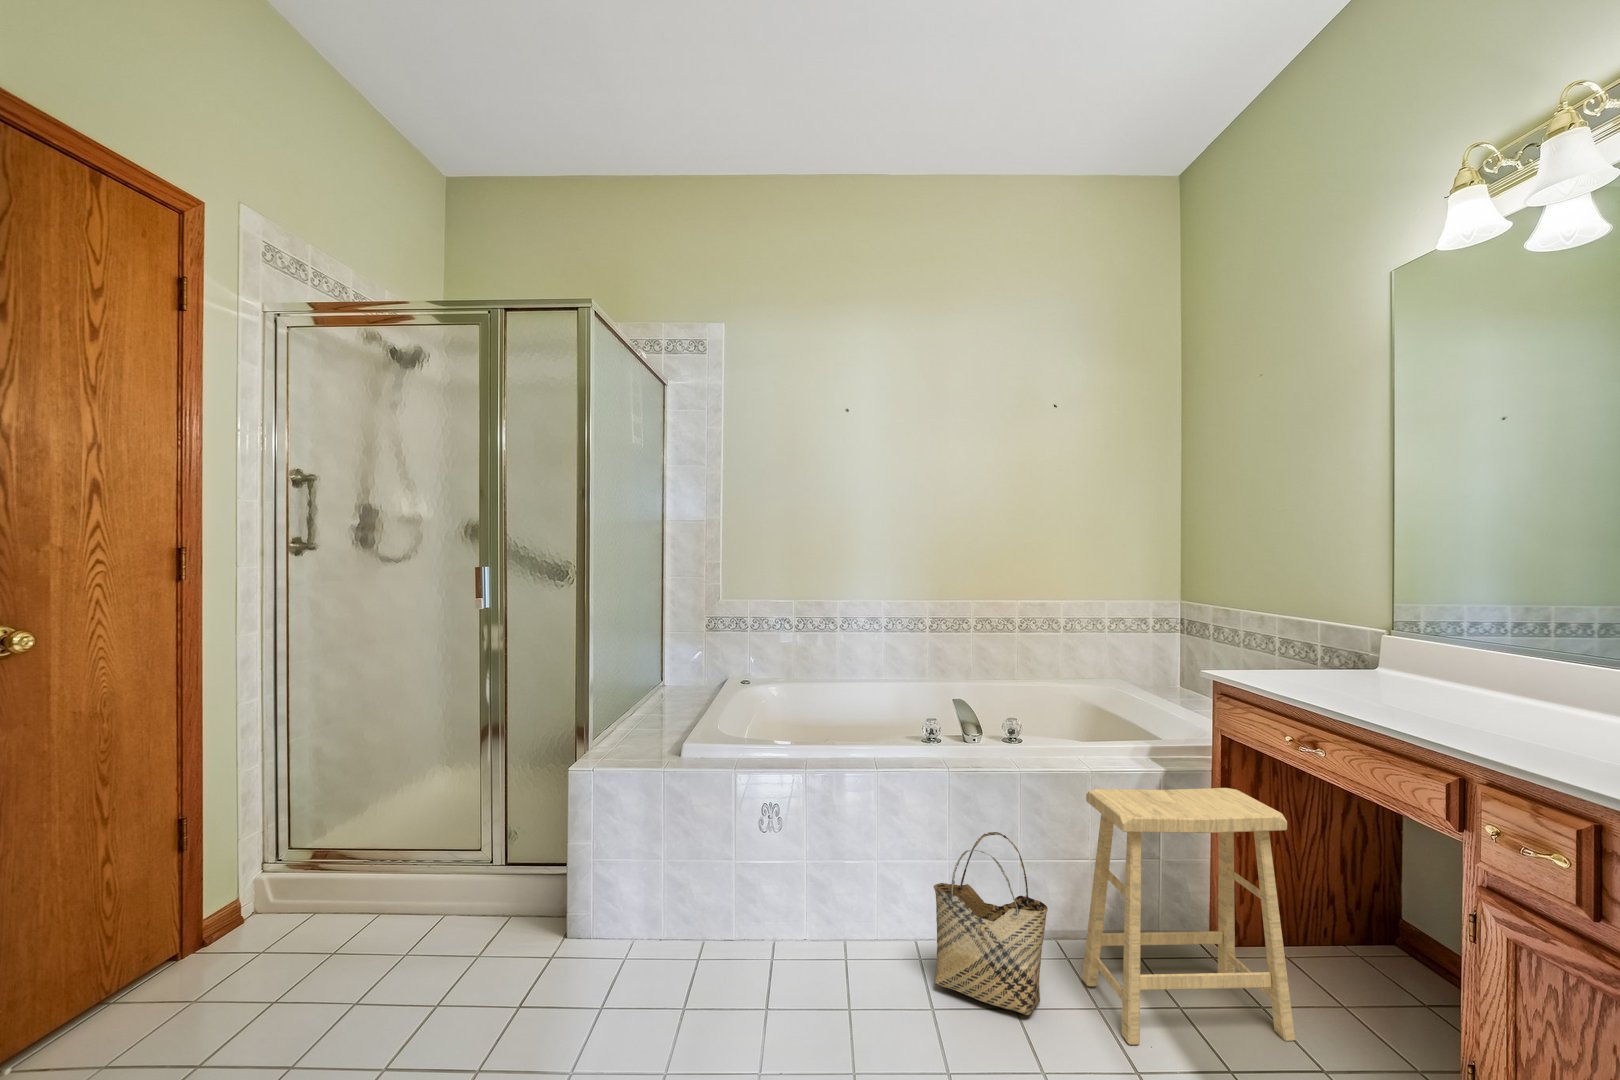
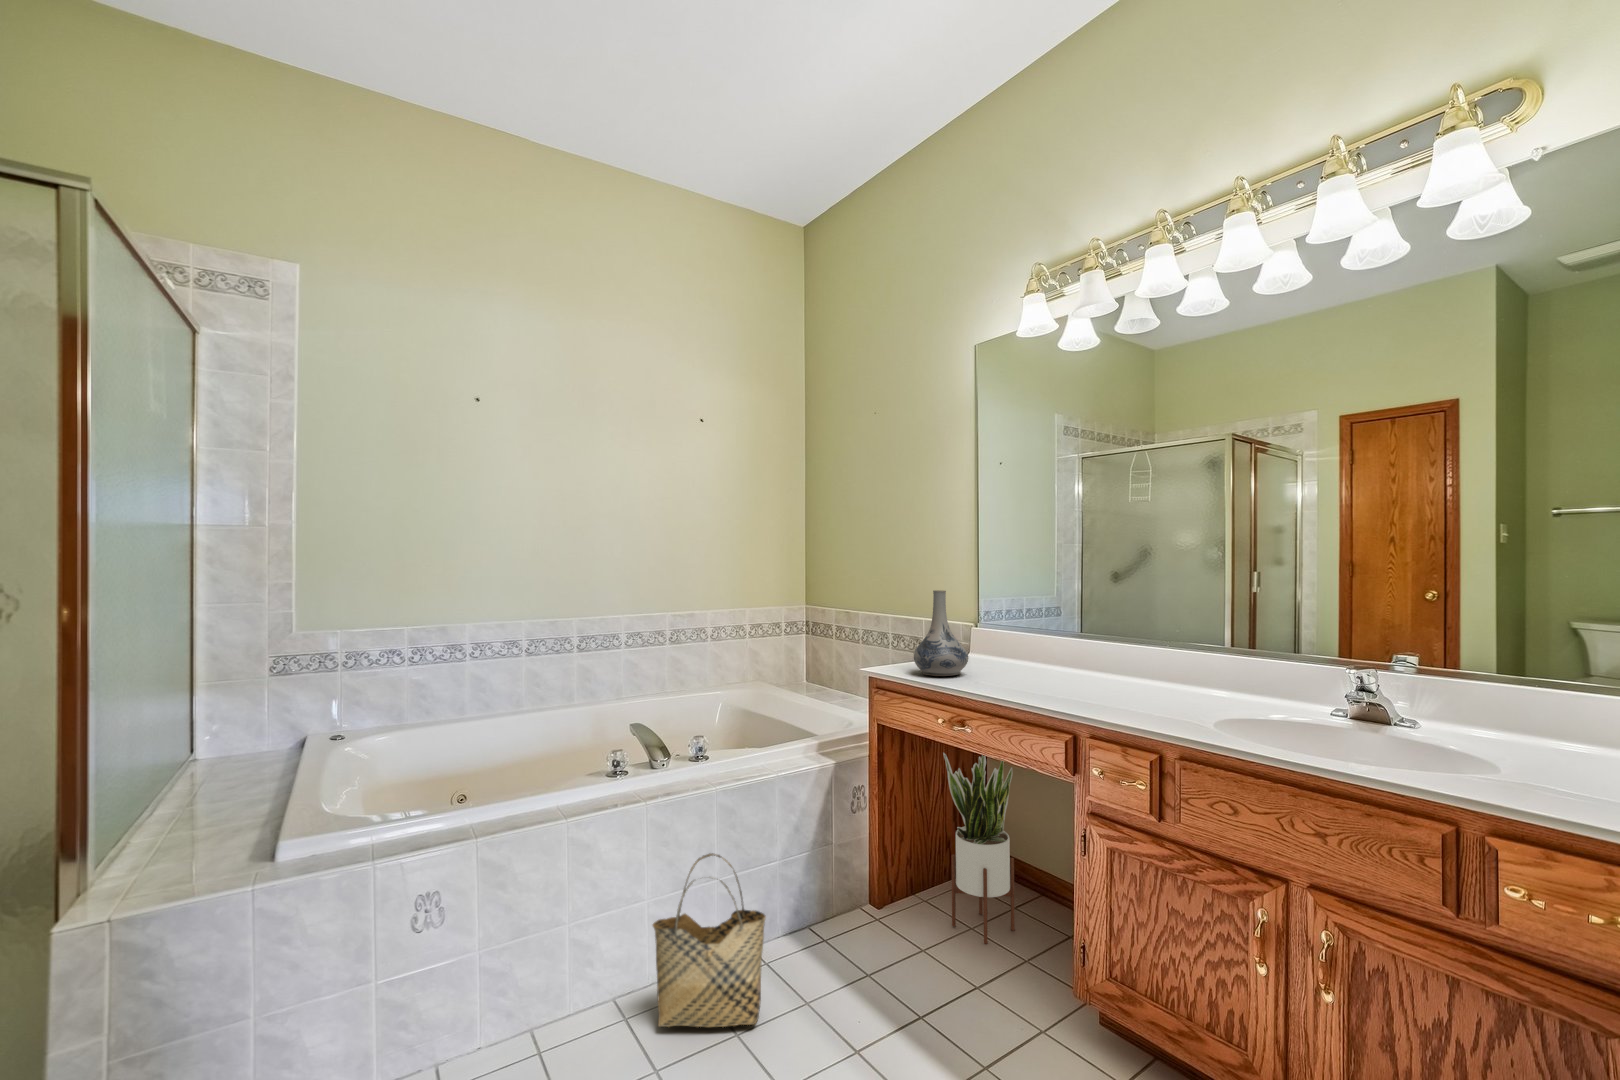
decorative vase: none [1267,581,1347,686] -> present [914,590,968,676]
potted plant: none [1301,780,1417,1033] -> present [943,753,1015,944]
footstool: present [1082,788,1295,1045] -> none [786,769,951,1018]

